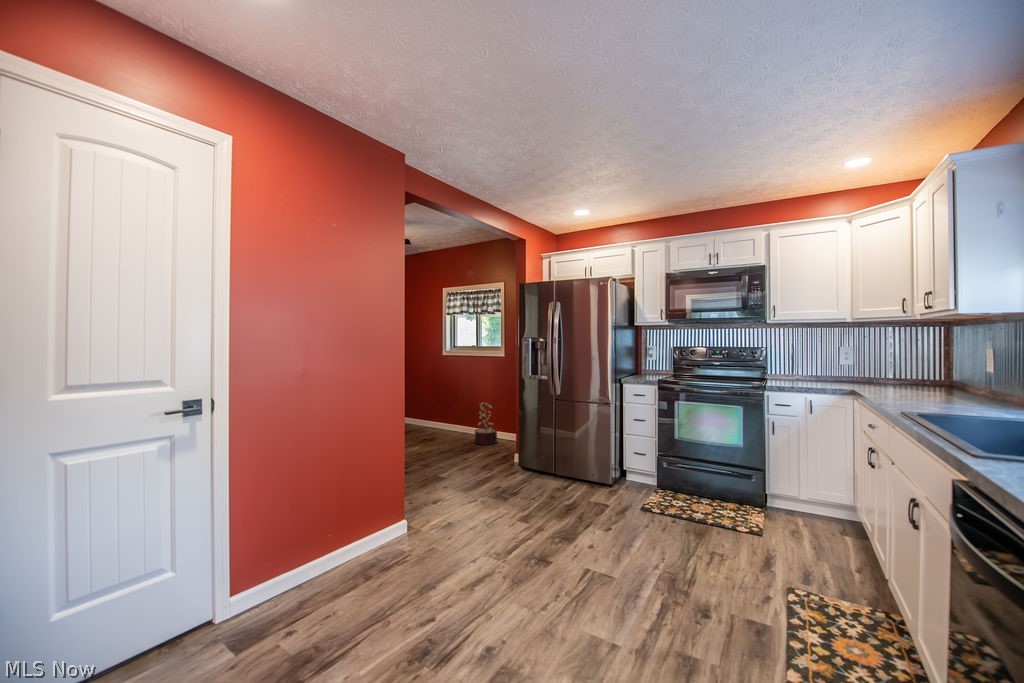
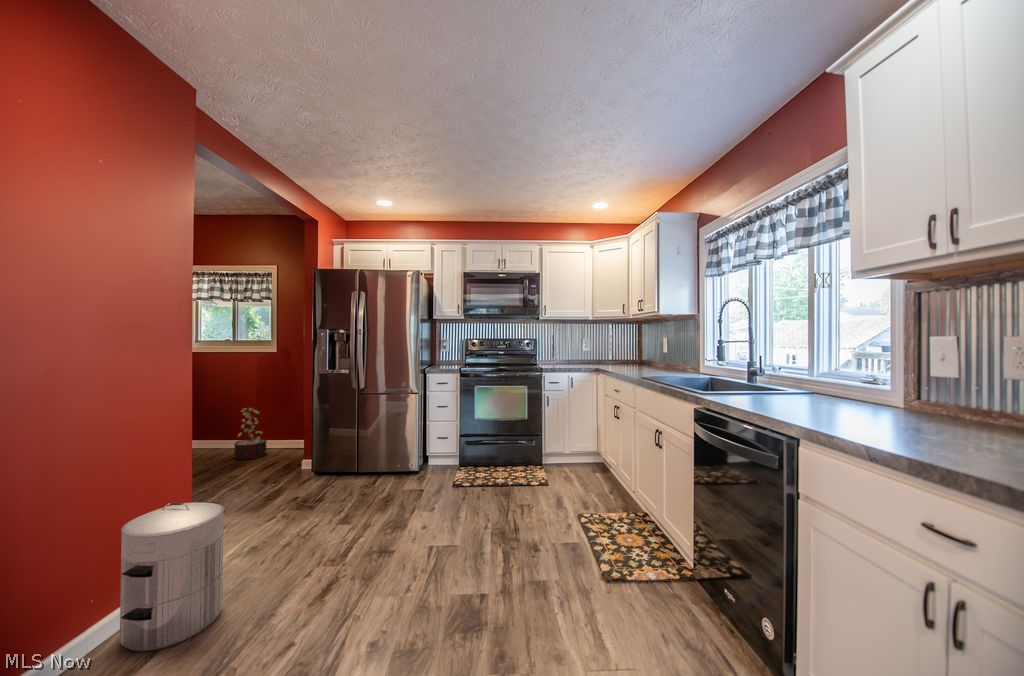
waste bin: none [348,478,413,584] -> present [120,502,224,651]

